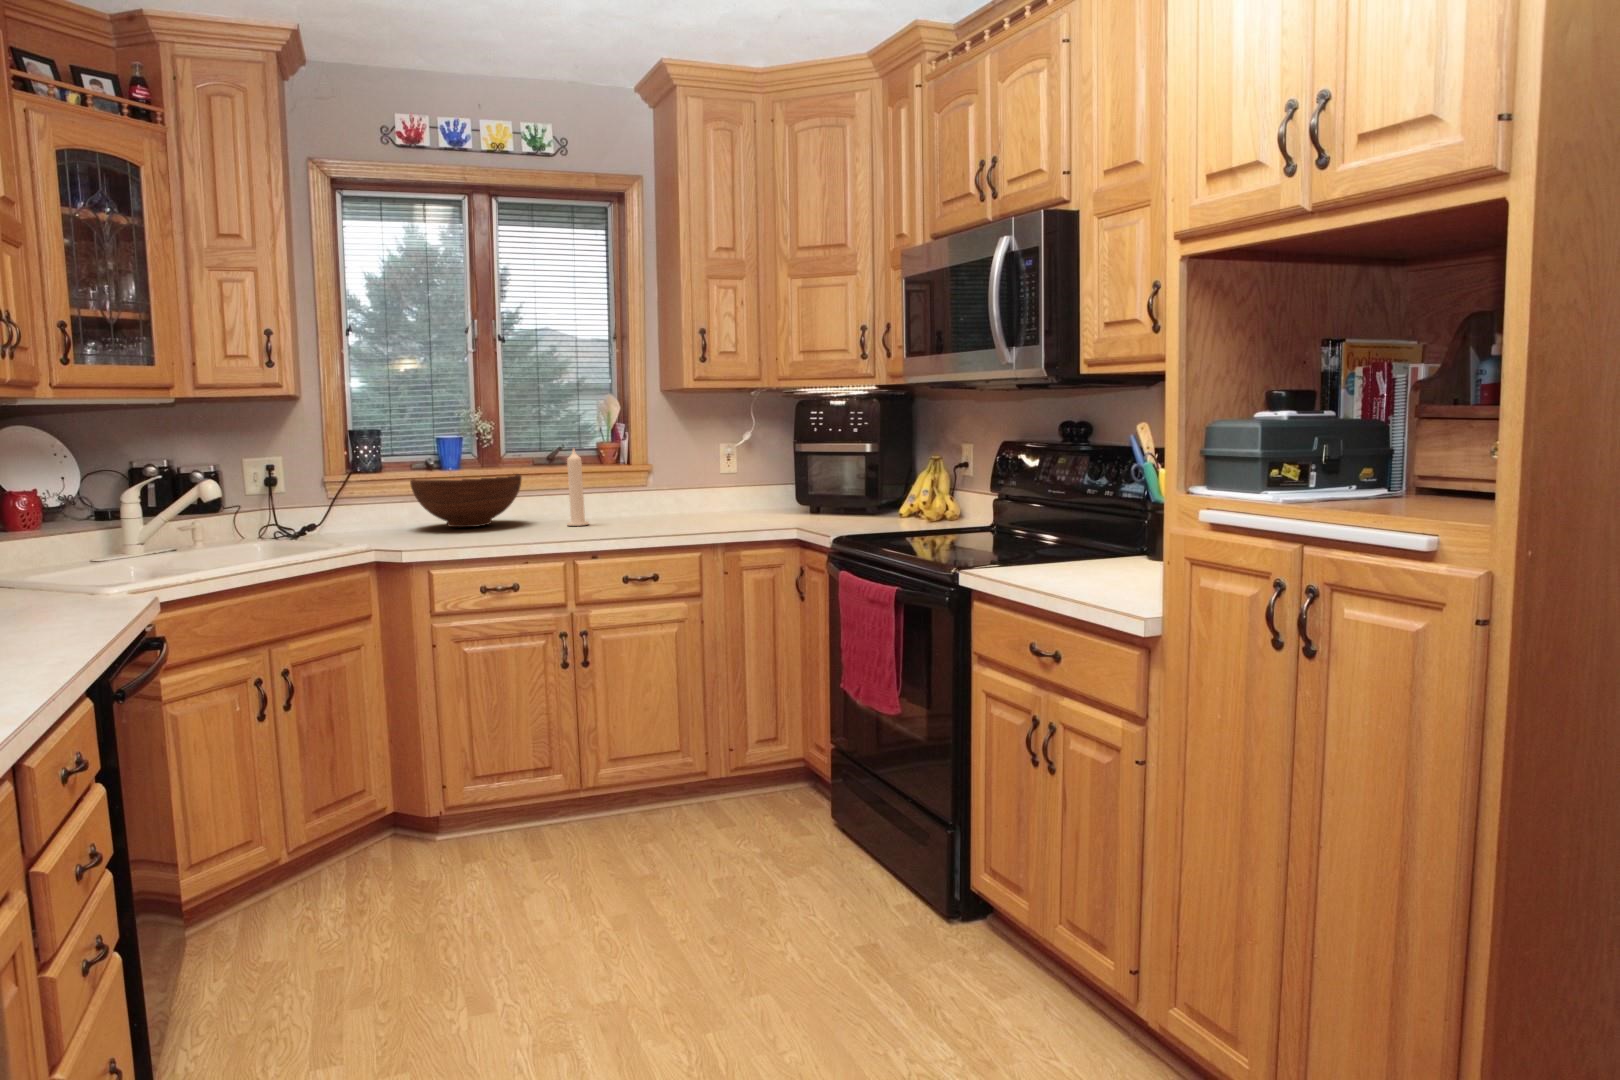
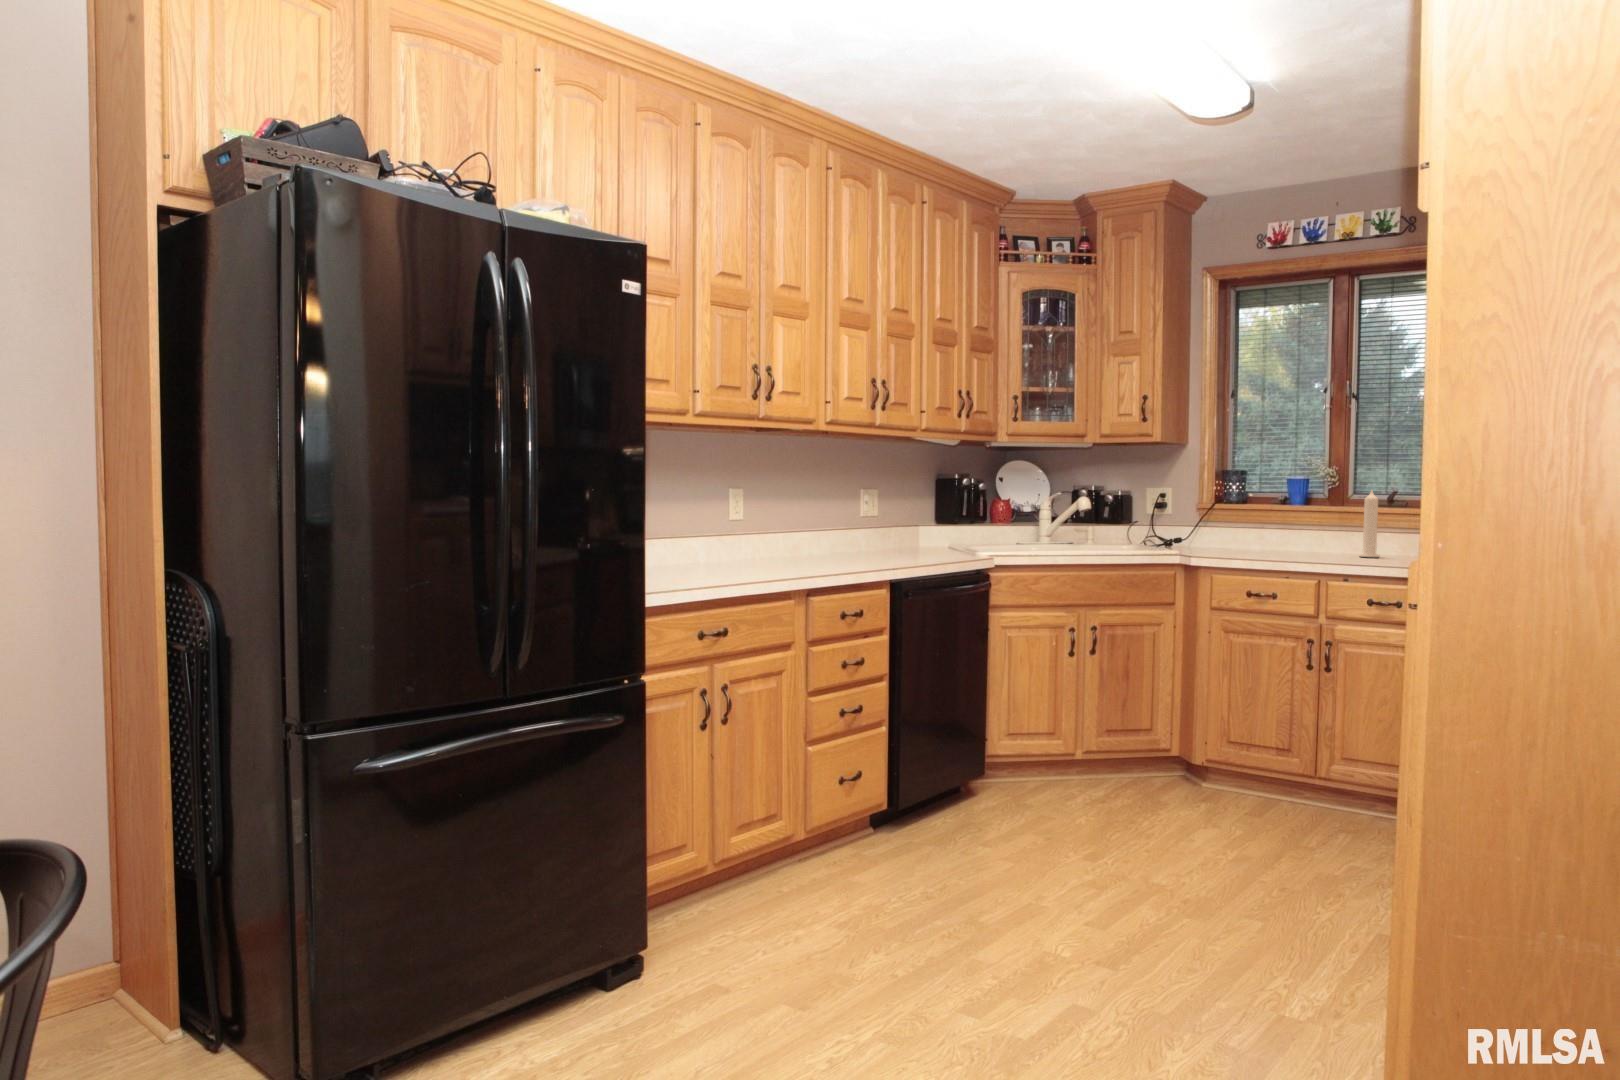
fruit bowl: present [410,474,522,527] -> none [1245,507,1340,550]

